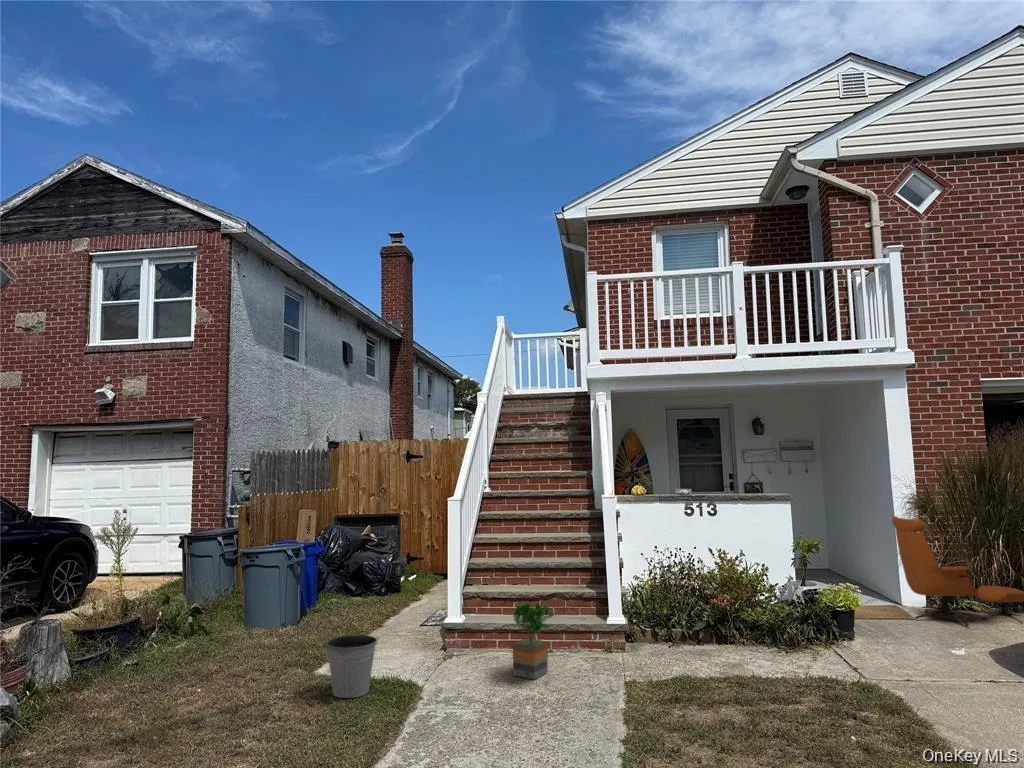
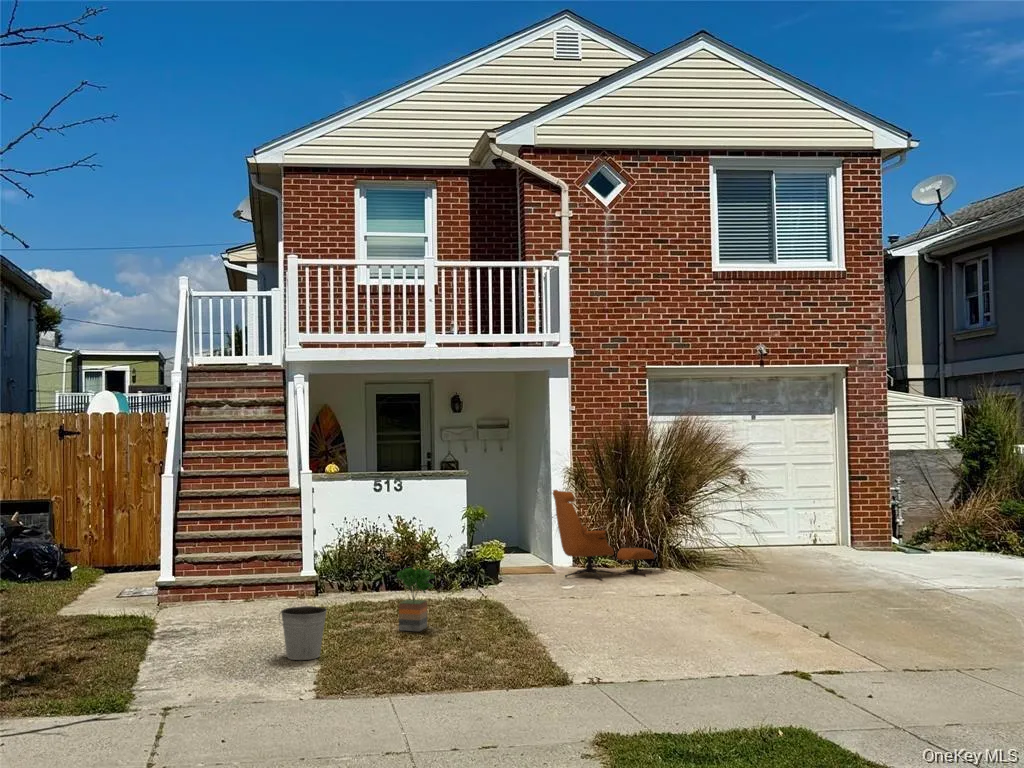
potted tree: present [513,603,554,679] -> present [397,568,434,631]
bucket: present [325,634,379,698] -> present [279,606,327,660]

